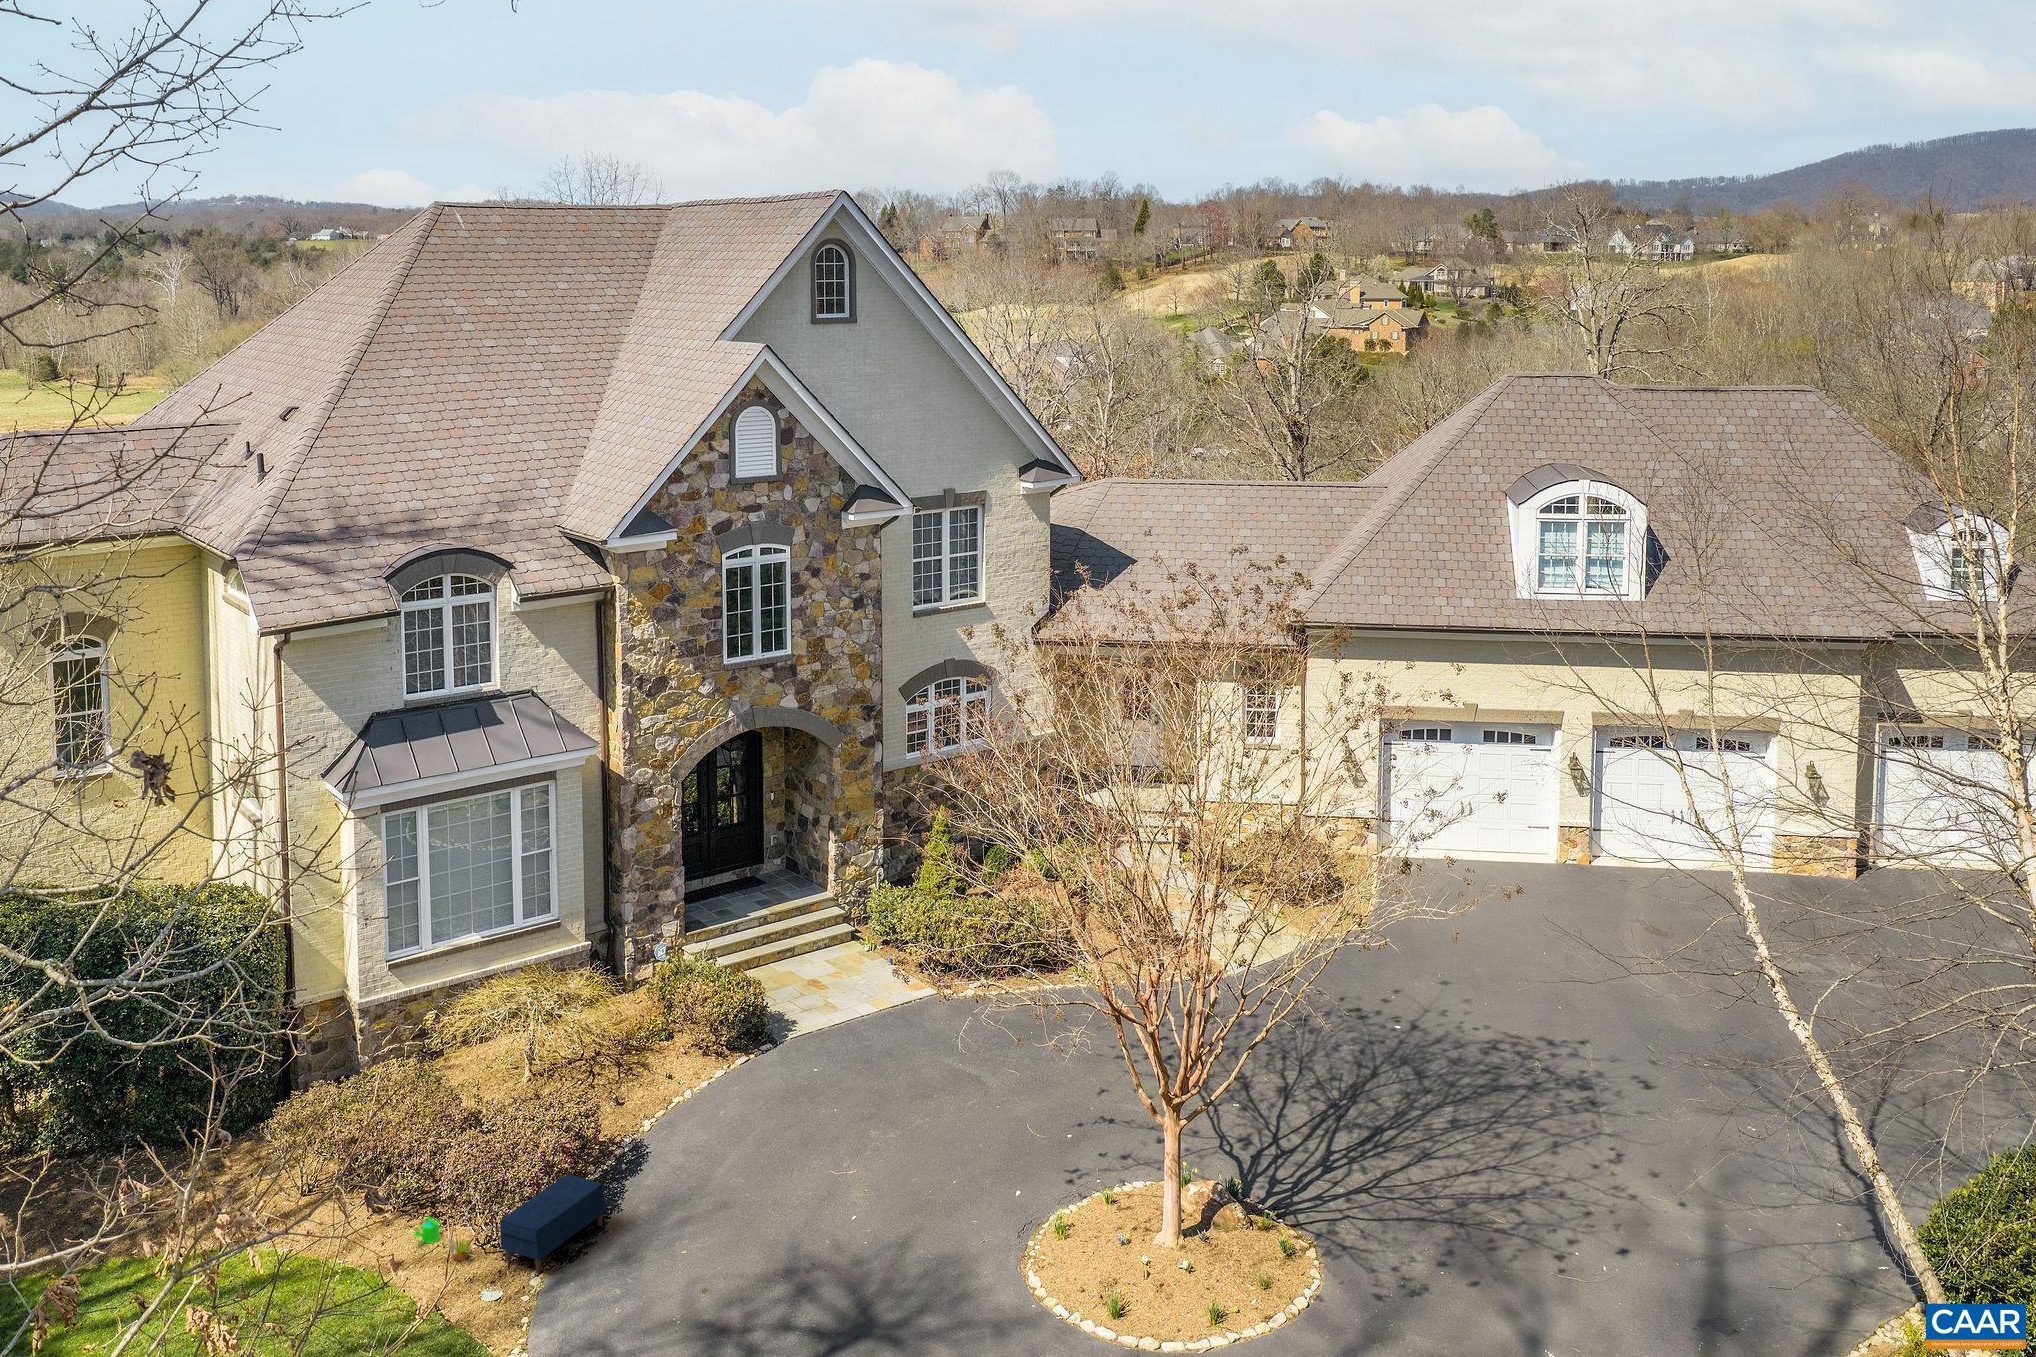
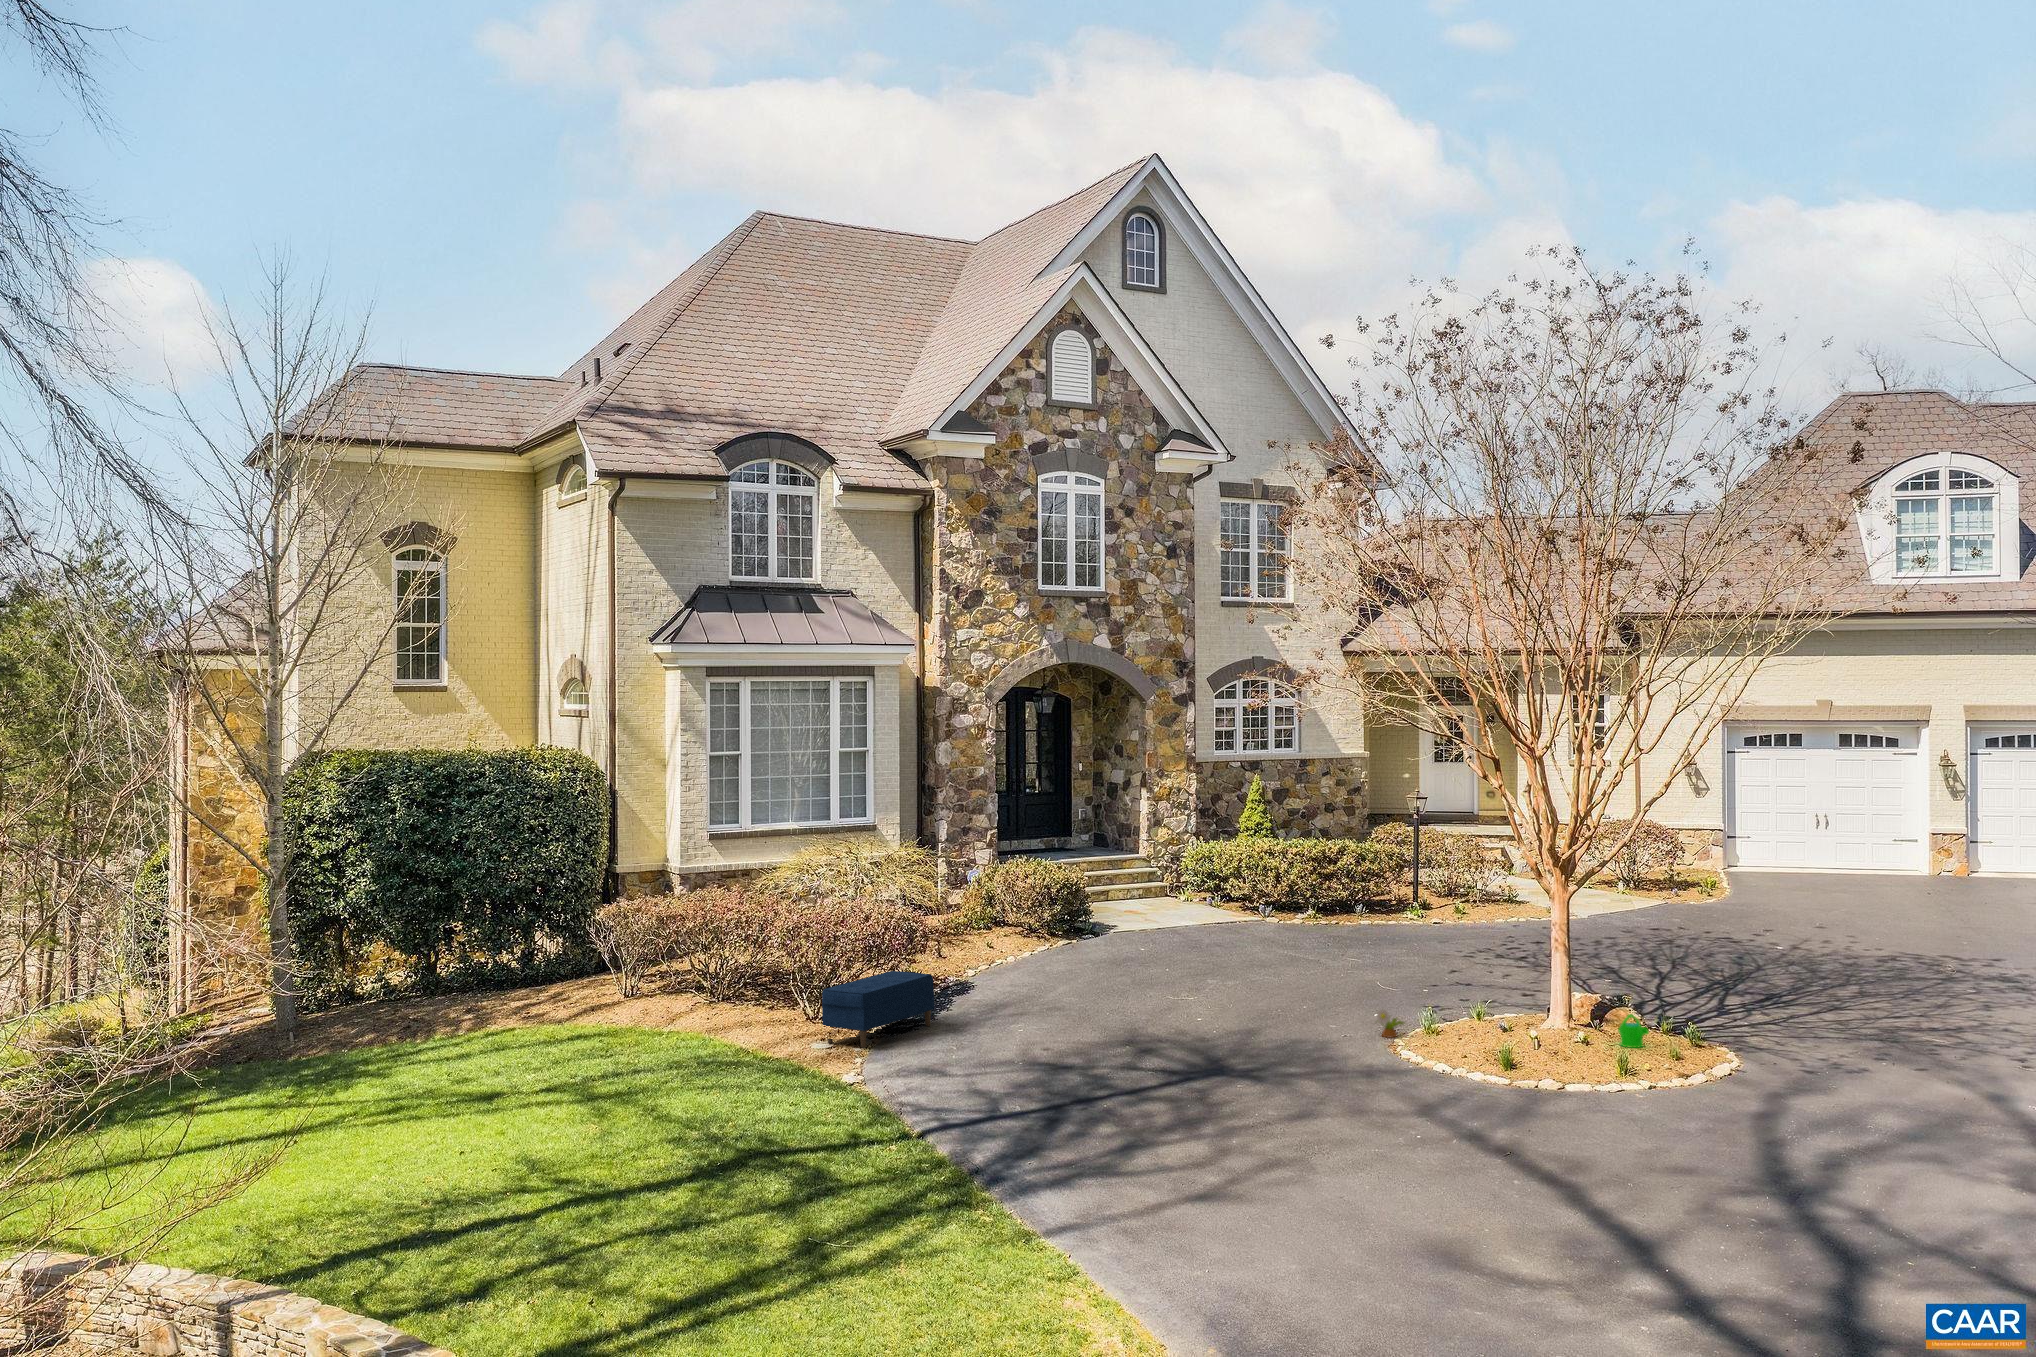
watering can: present [414,1217,441,1243] -> present [1618,1014,1649,1048]
decorative plant: present [448,1239,471,1261] -> present [1377,1009,1404,1038]

